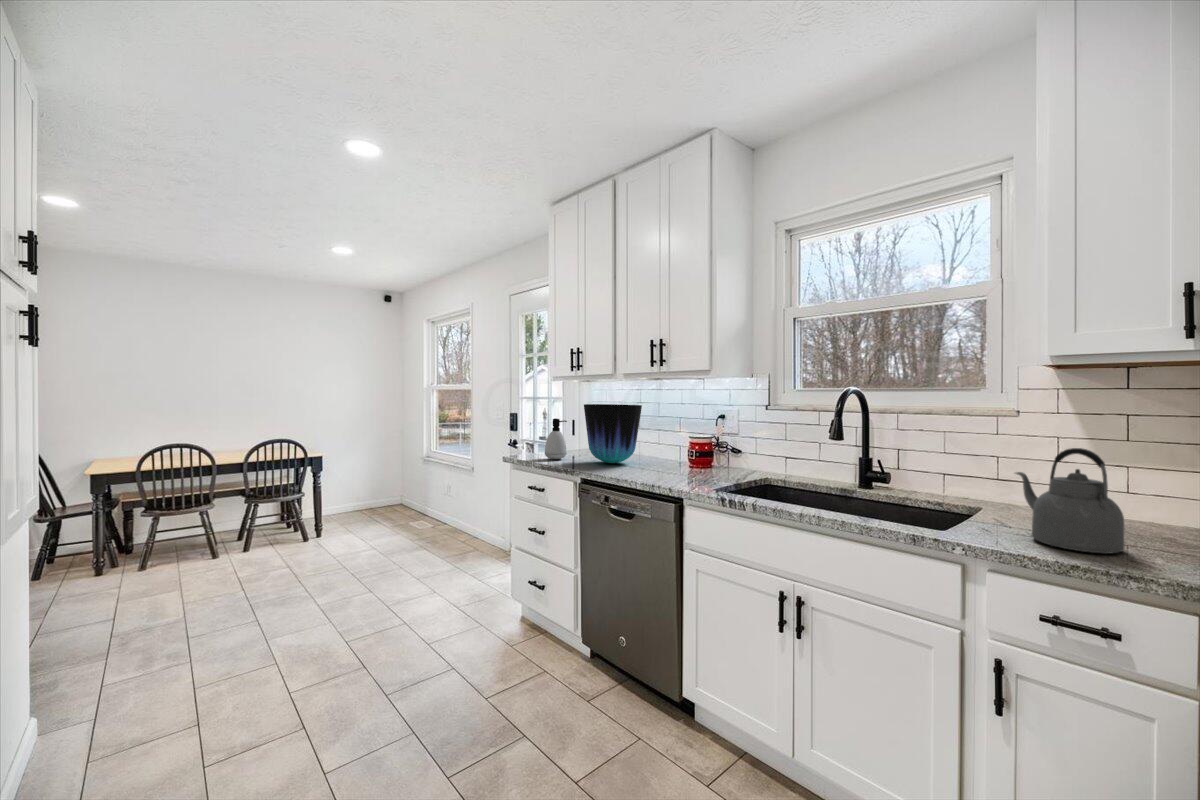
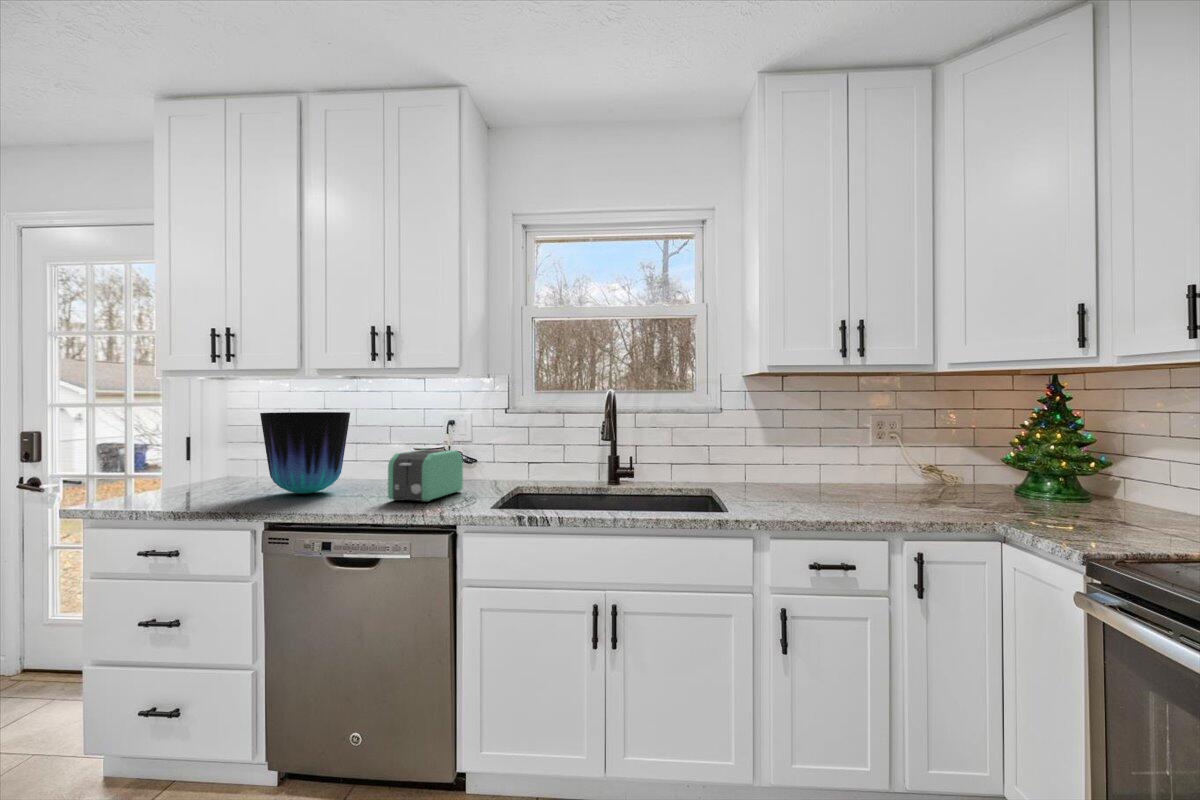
soap dispenser: present [545,418,567,459] -> none [182,436,224,499]
toaster: none [649,437,715,479] -> present [388,450,463,502]
kettle: present [1015,448,1124,554] -> none [760,434,837,512]

